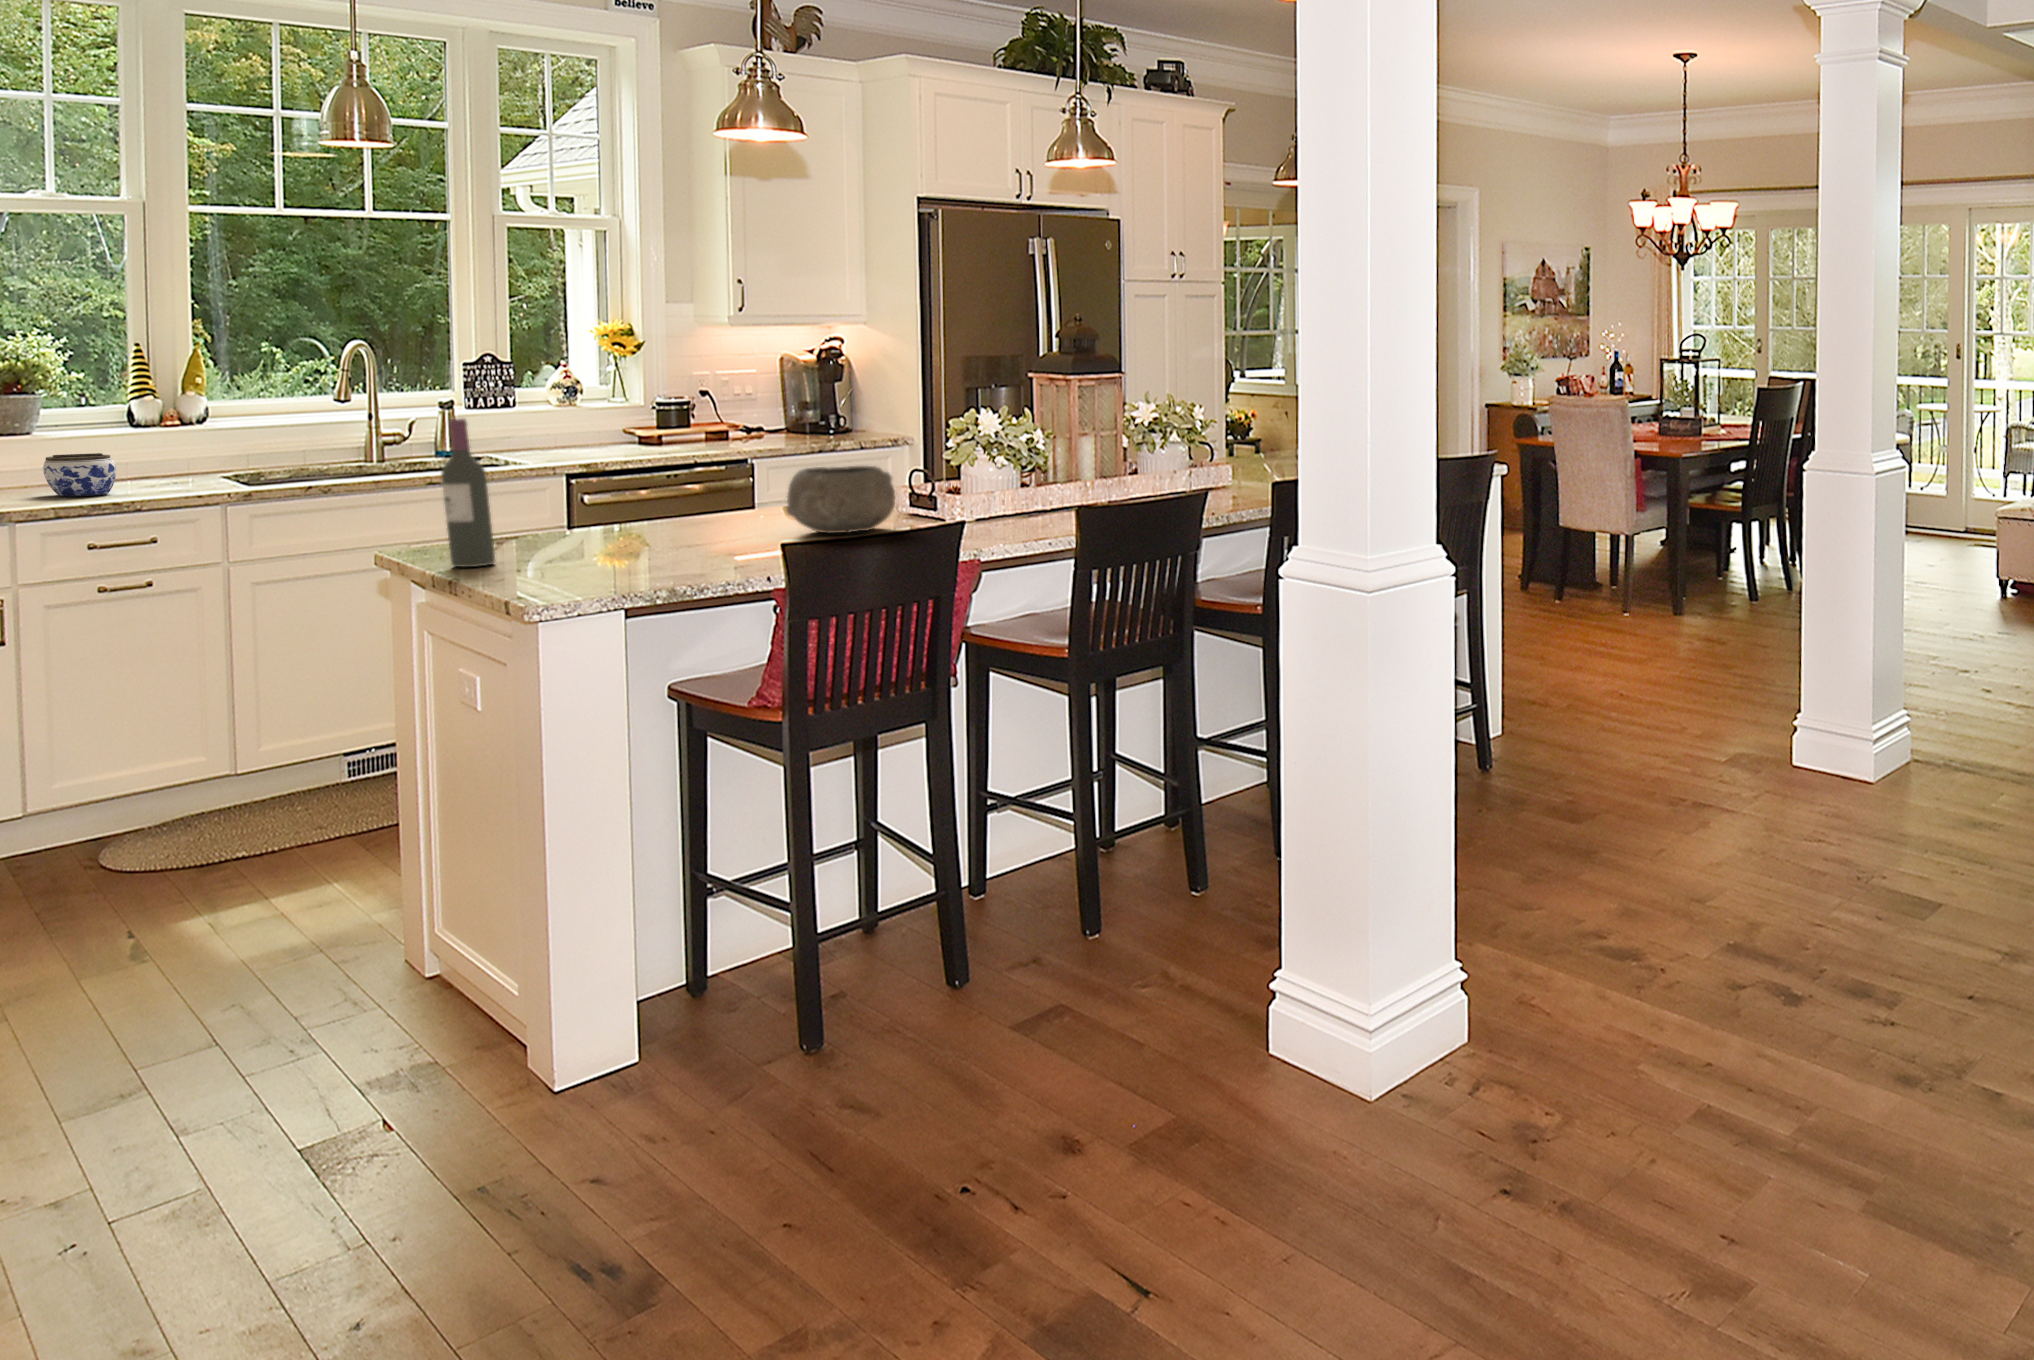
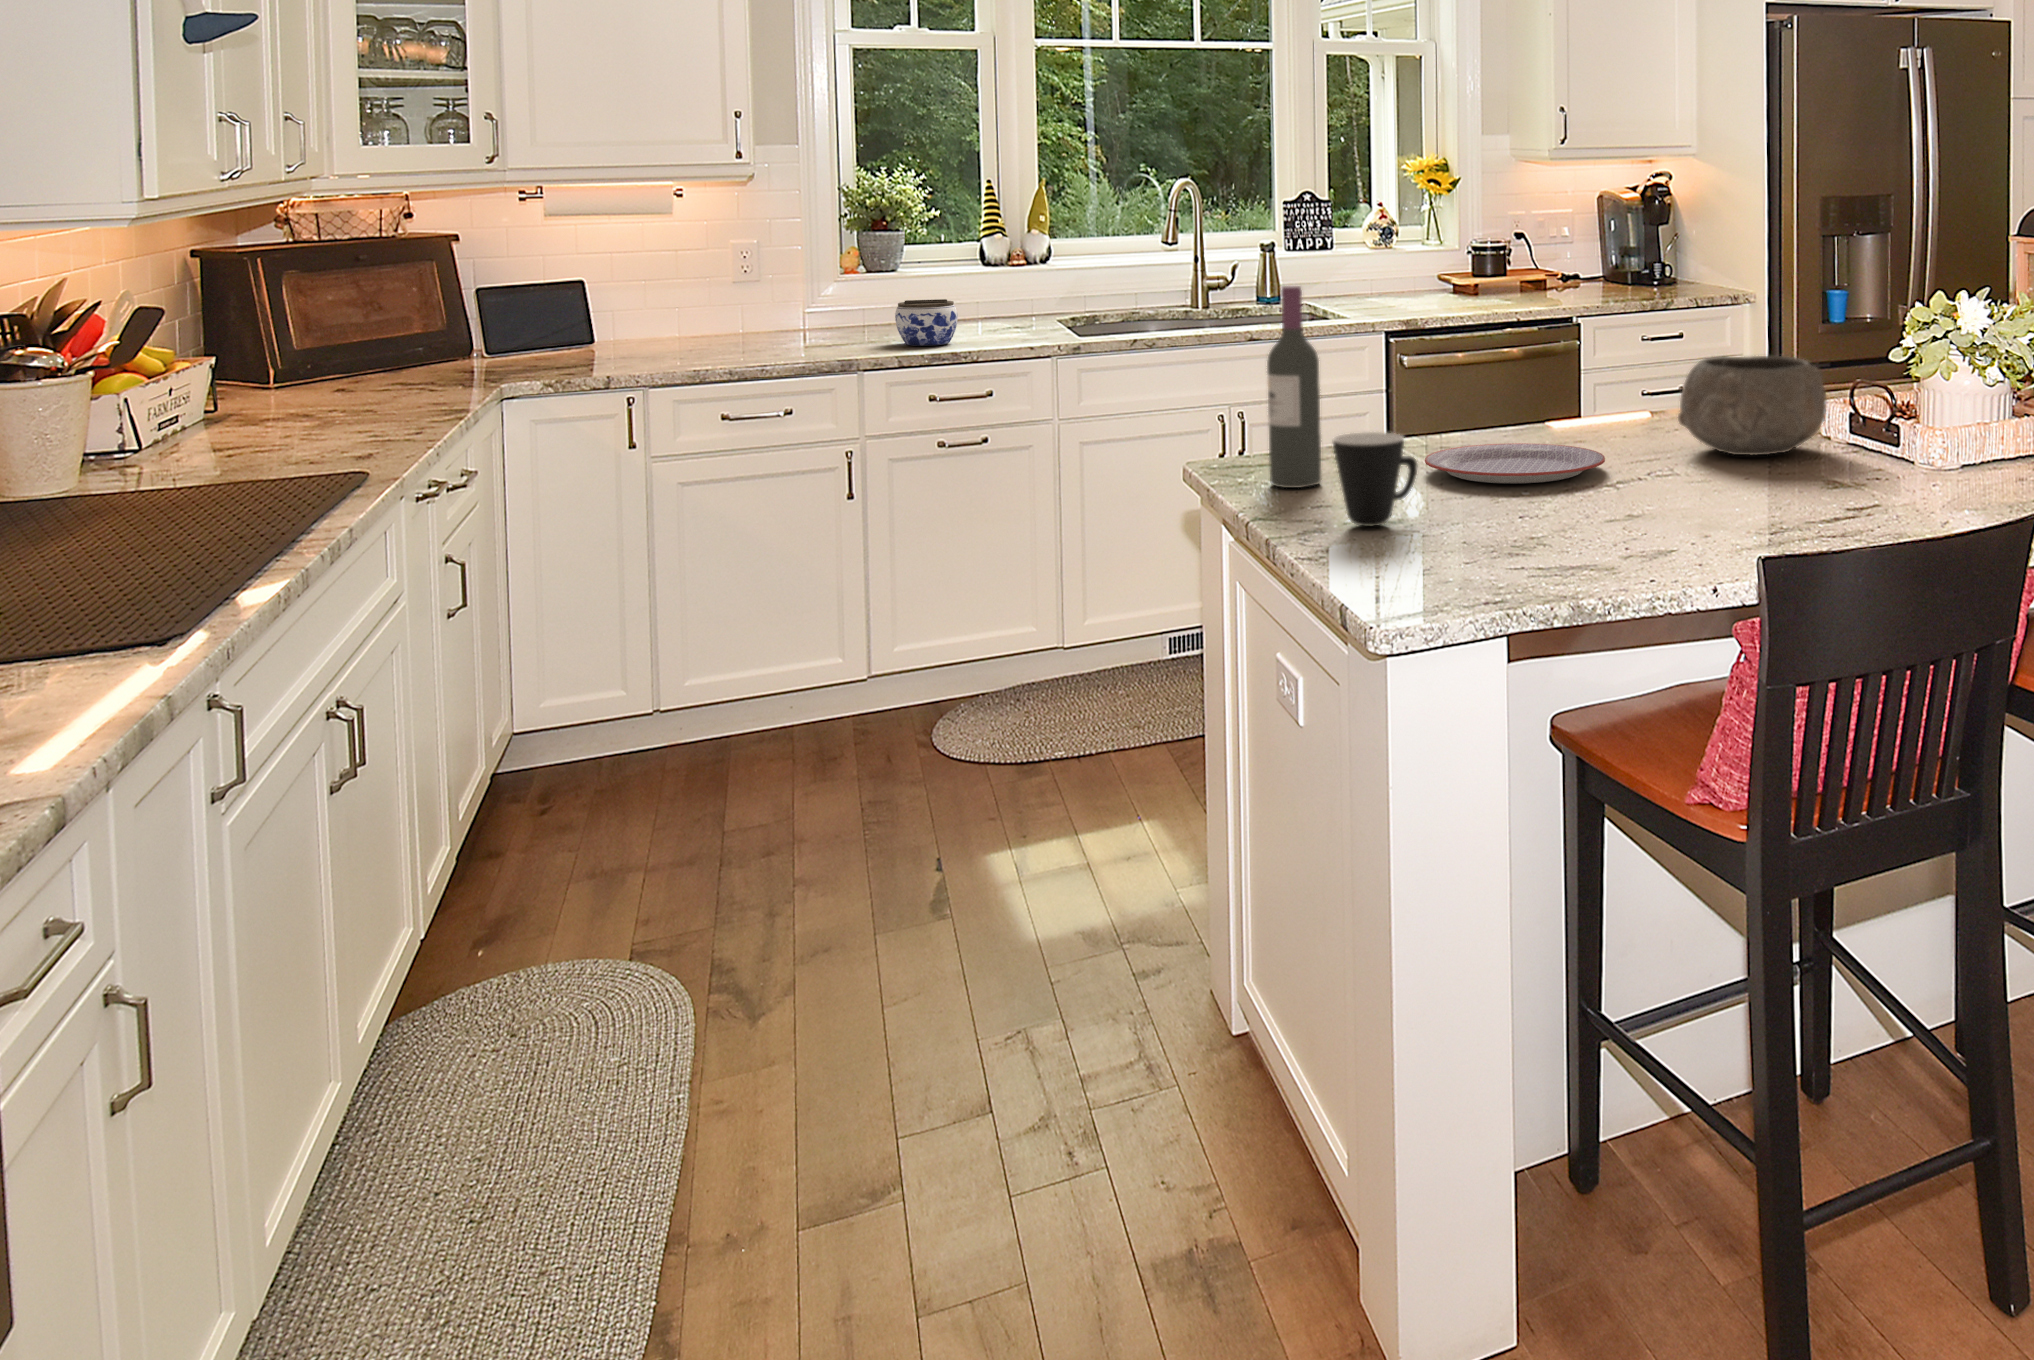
mug: none [497,518,568,582] -> present [1333,432,1418,526]
plate: none [582,532,727,556] -> present [1425,443,1605,483]

